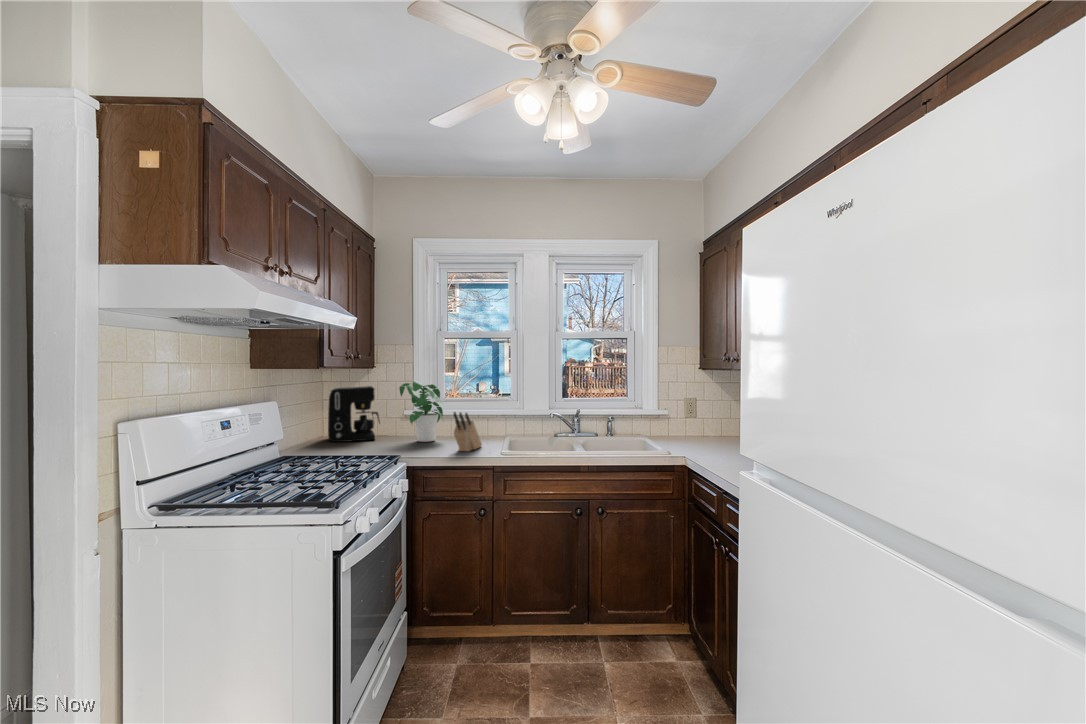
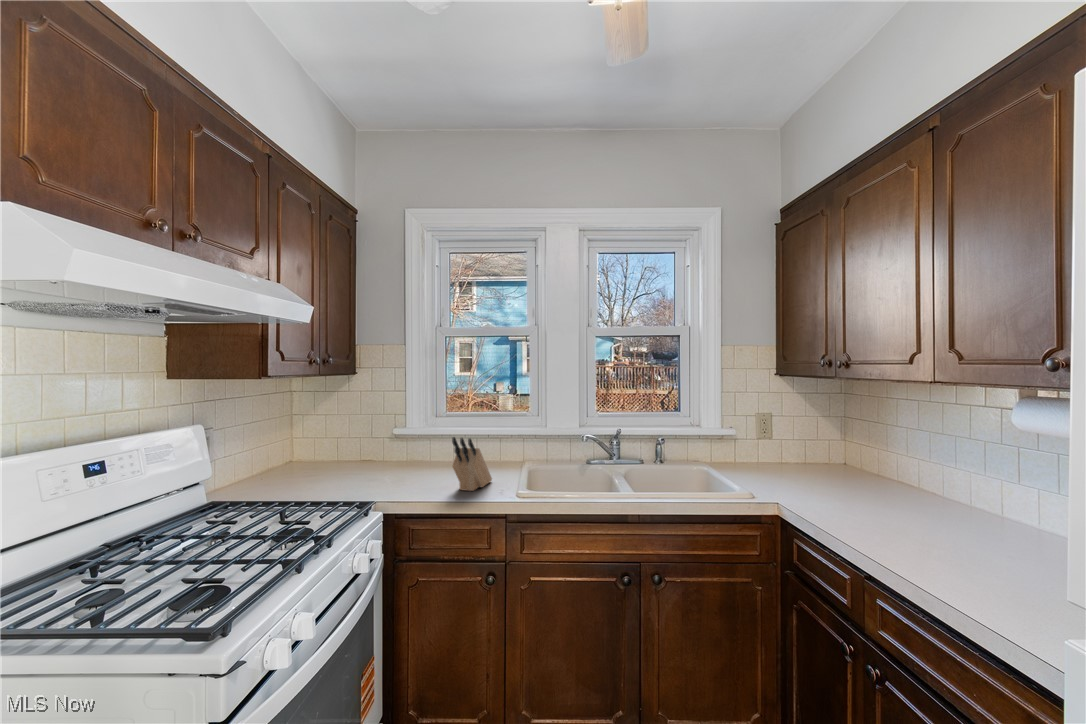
potted plant: present [399,380,443,442] -> none [385,391,443,472]
coffee maker: present [328,386,380,442] -> none [292,398,362,472]

